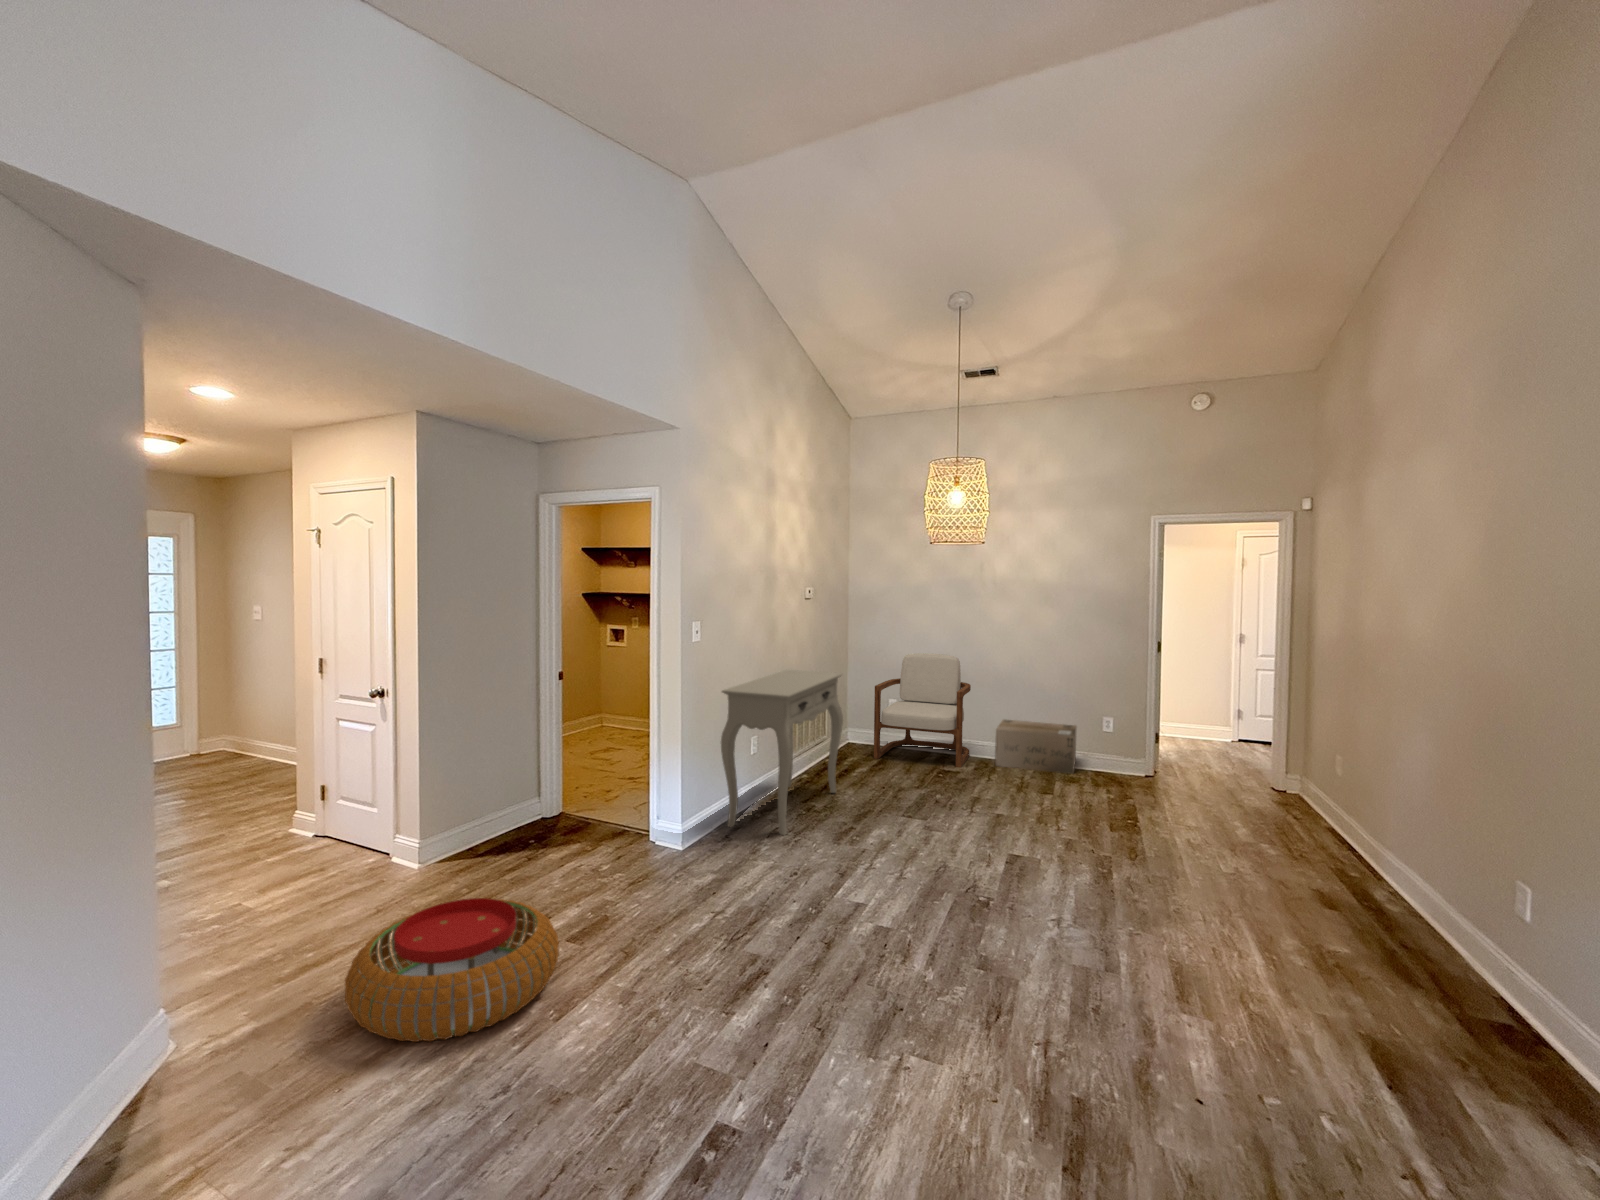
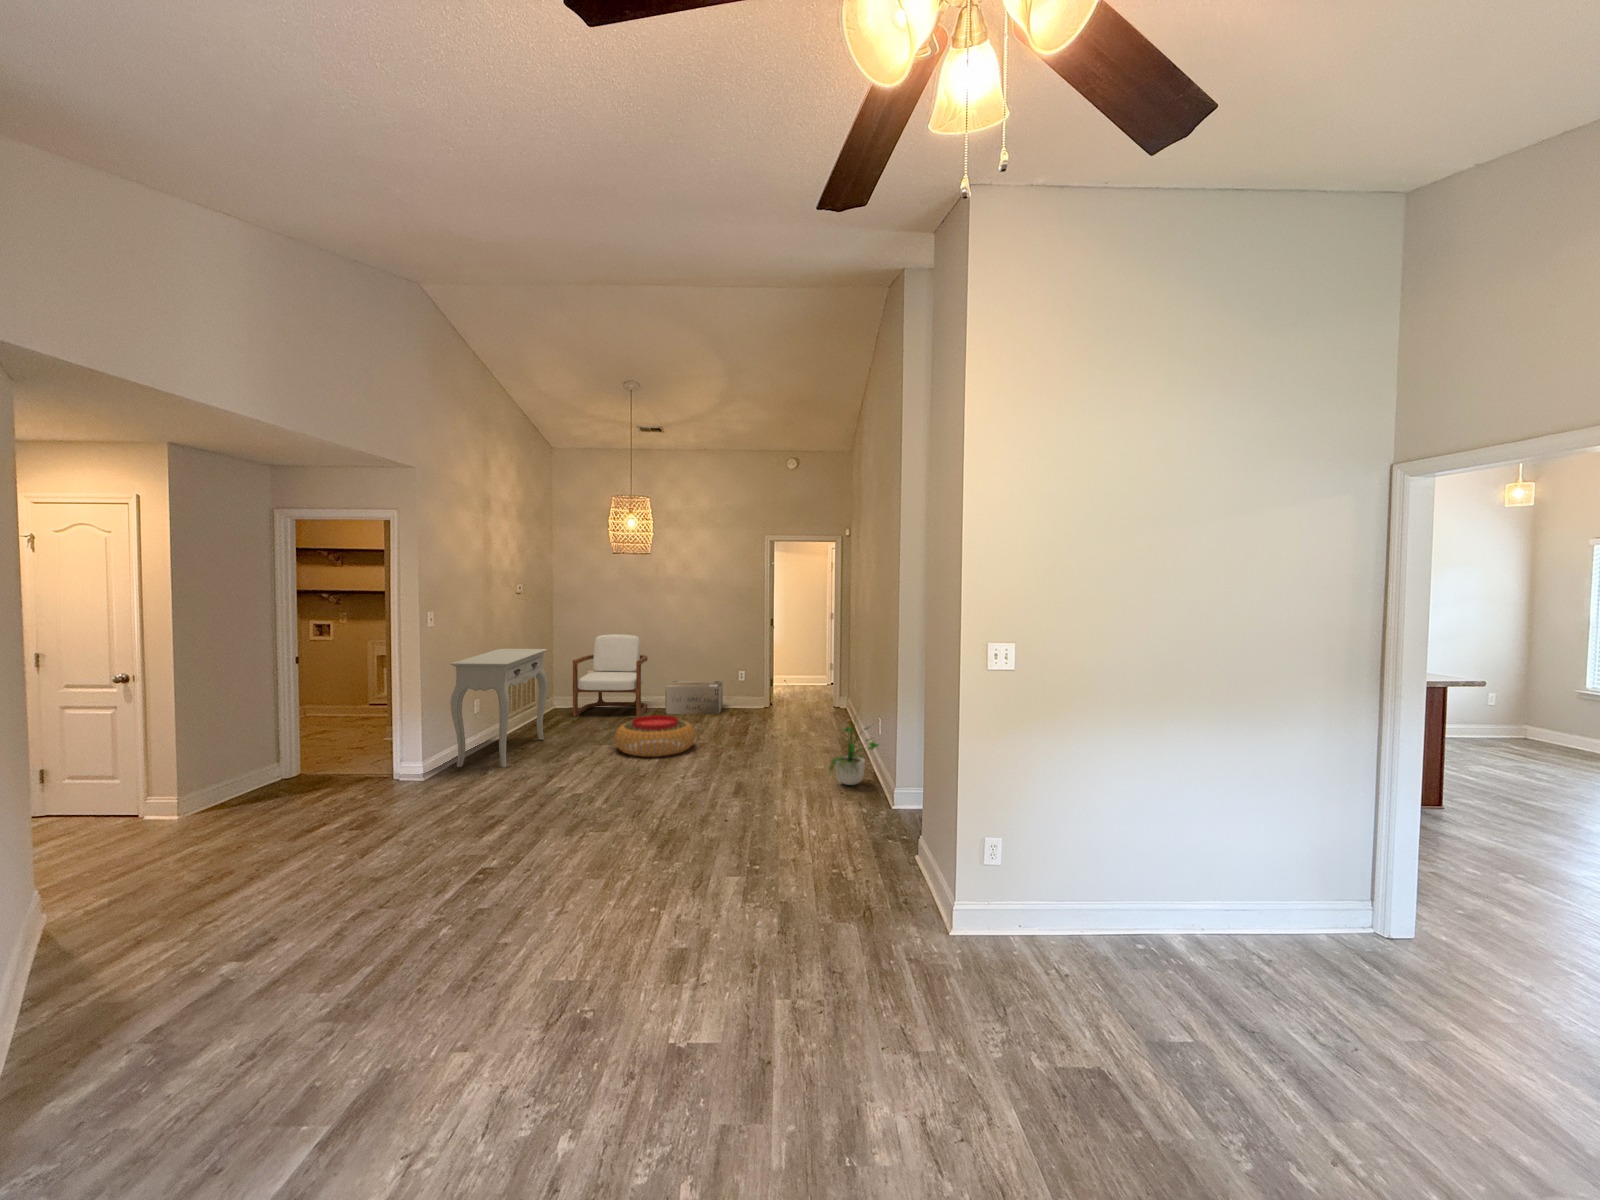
potted plant: none [1329,822,1469,980] -> present [829,724,878,785]
pouf: present [345,898,559,1042] -> present [615,715,695,757]

